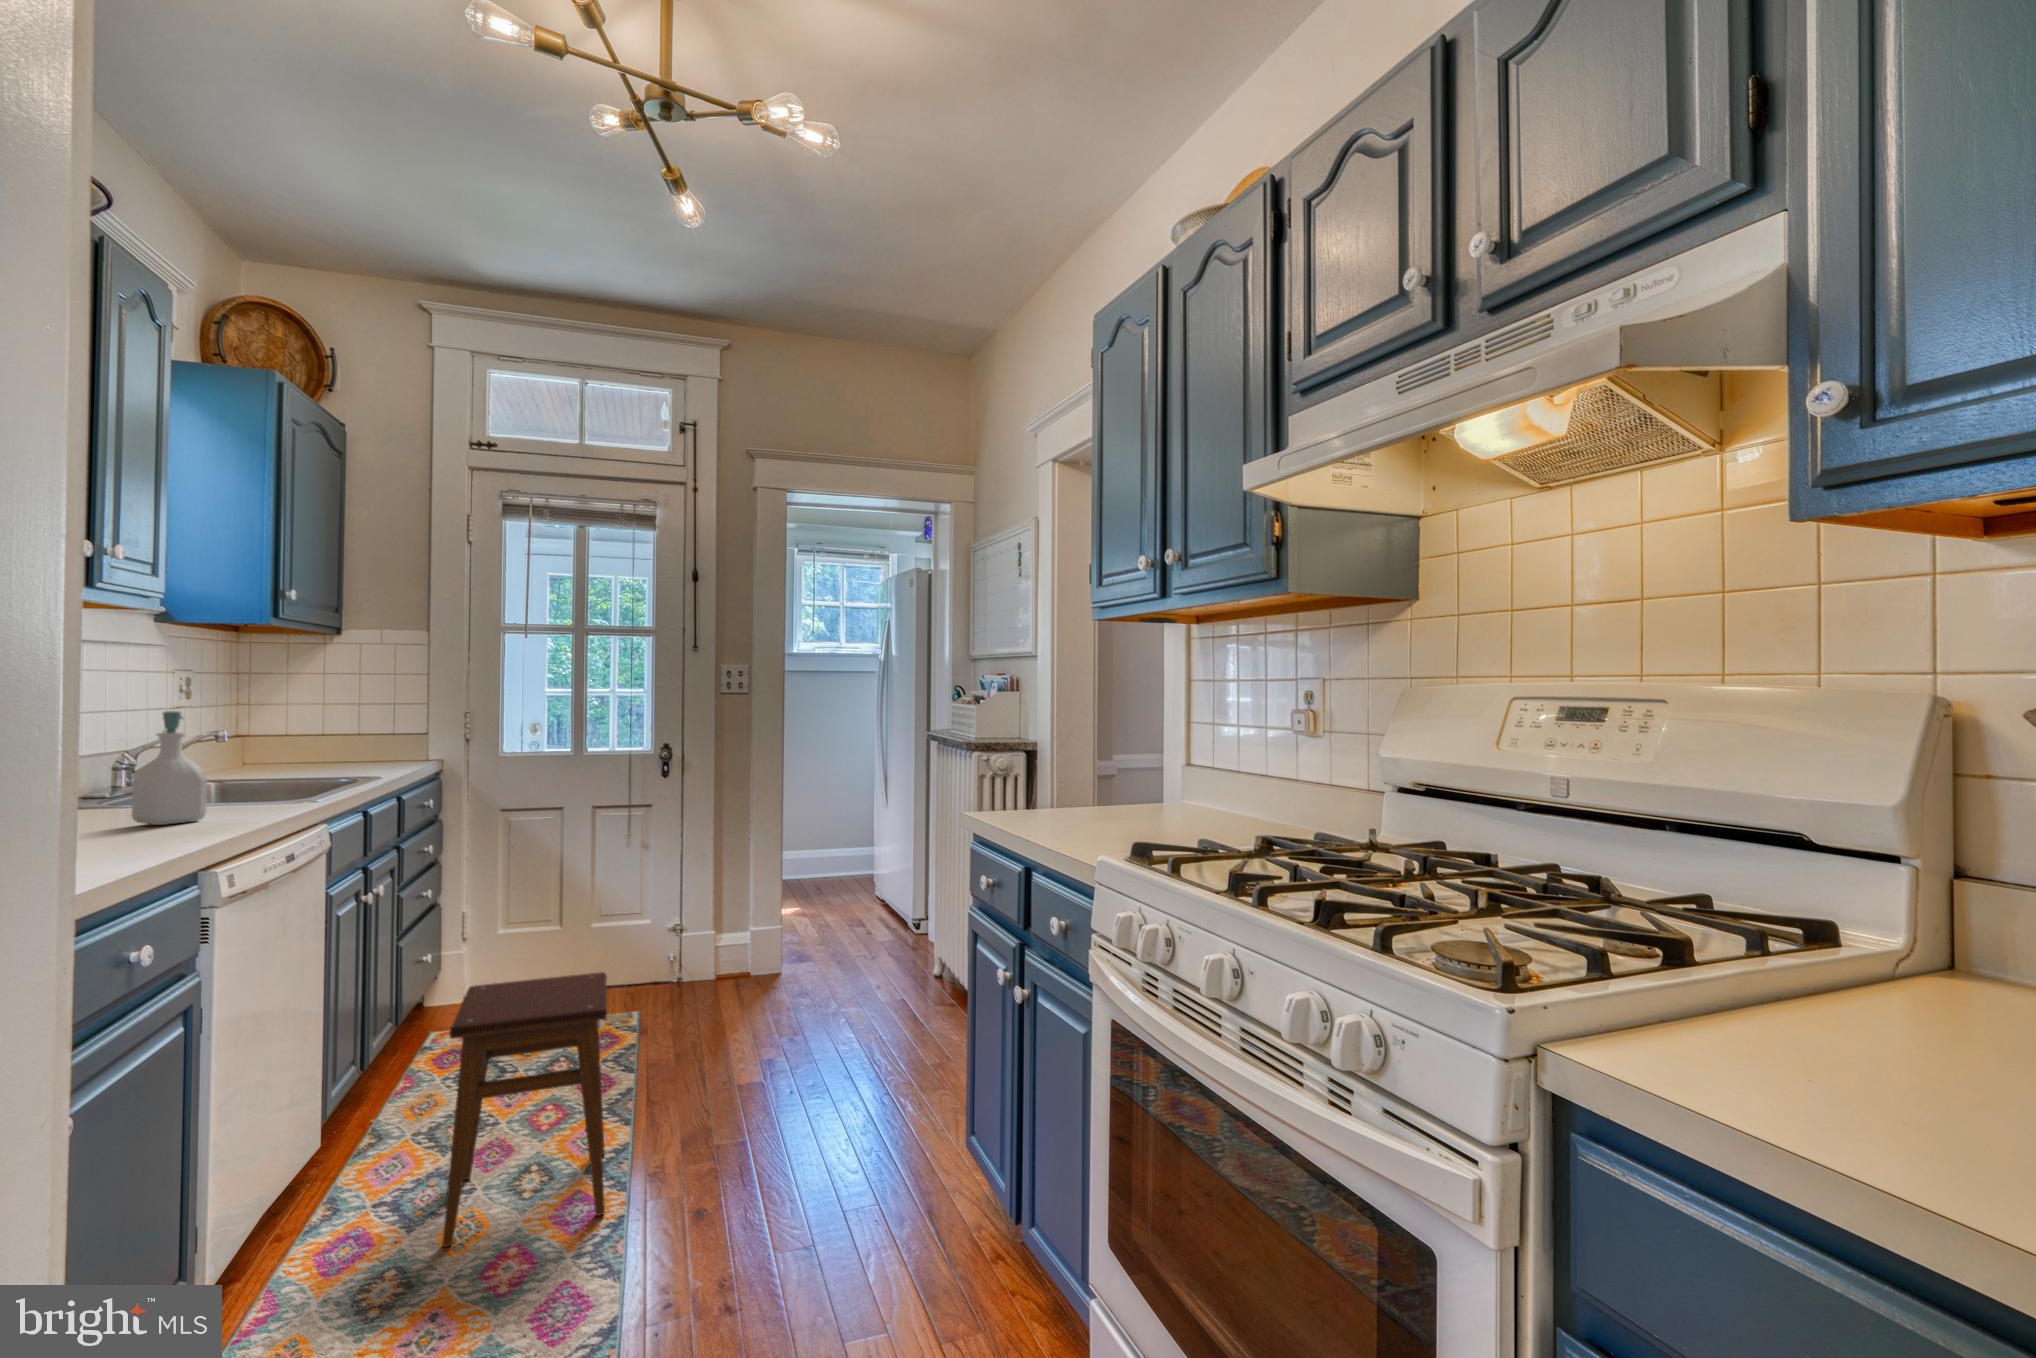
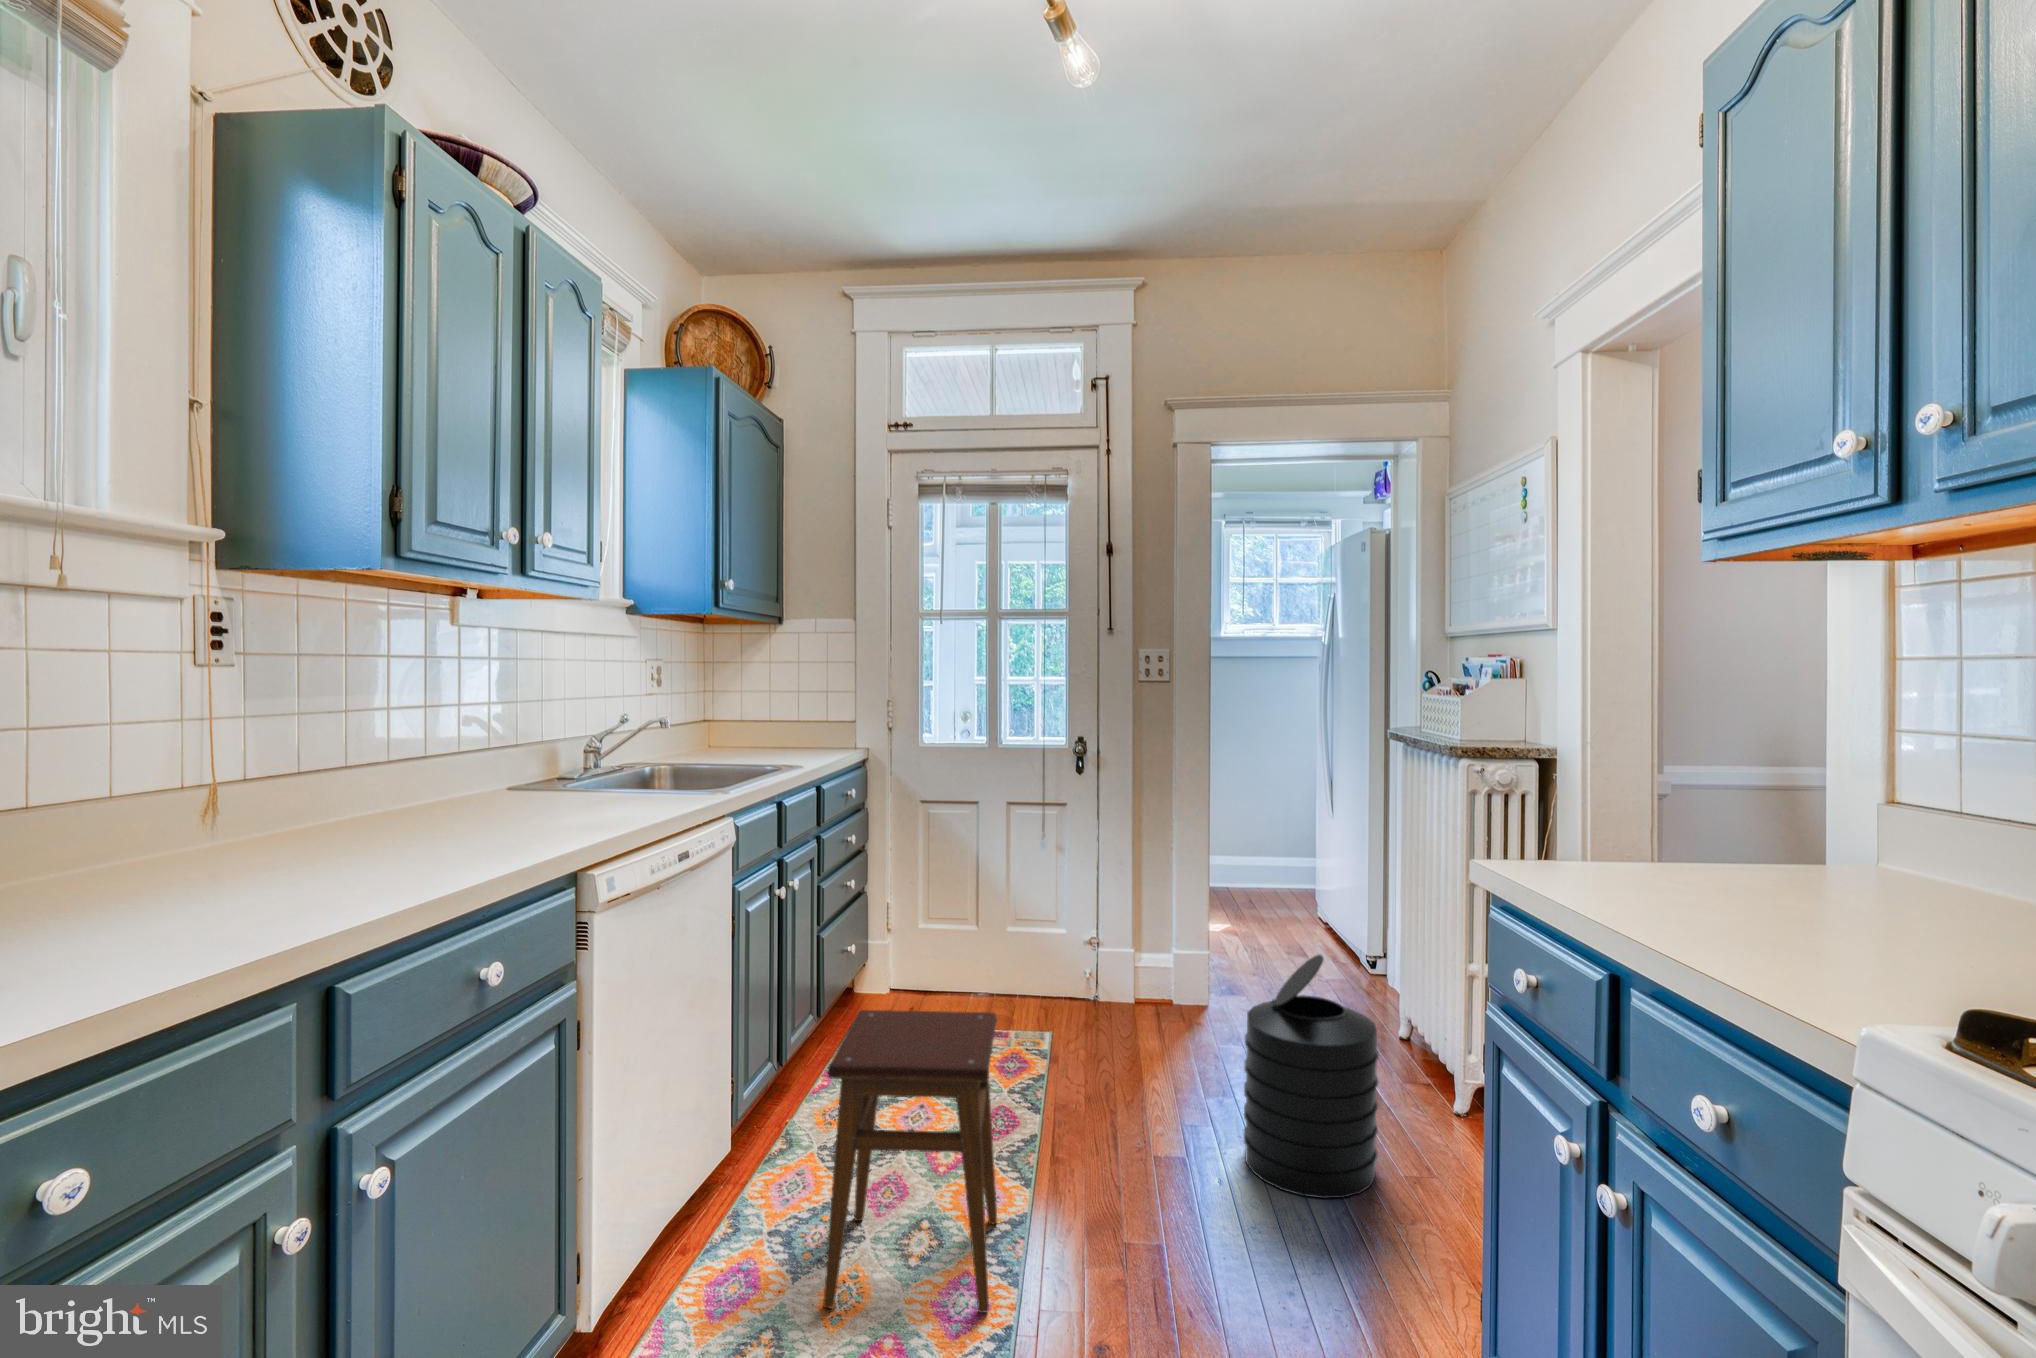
soap bottle: present [132,711,207,825] -> none [569,705,627,819]
trash can: none [815,901,917,1087] -> present [1244,955,1379,1198]

